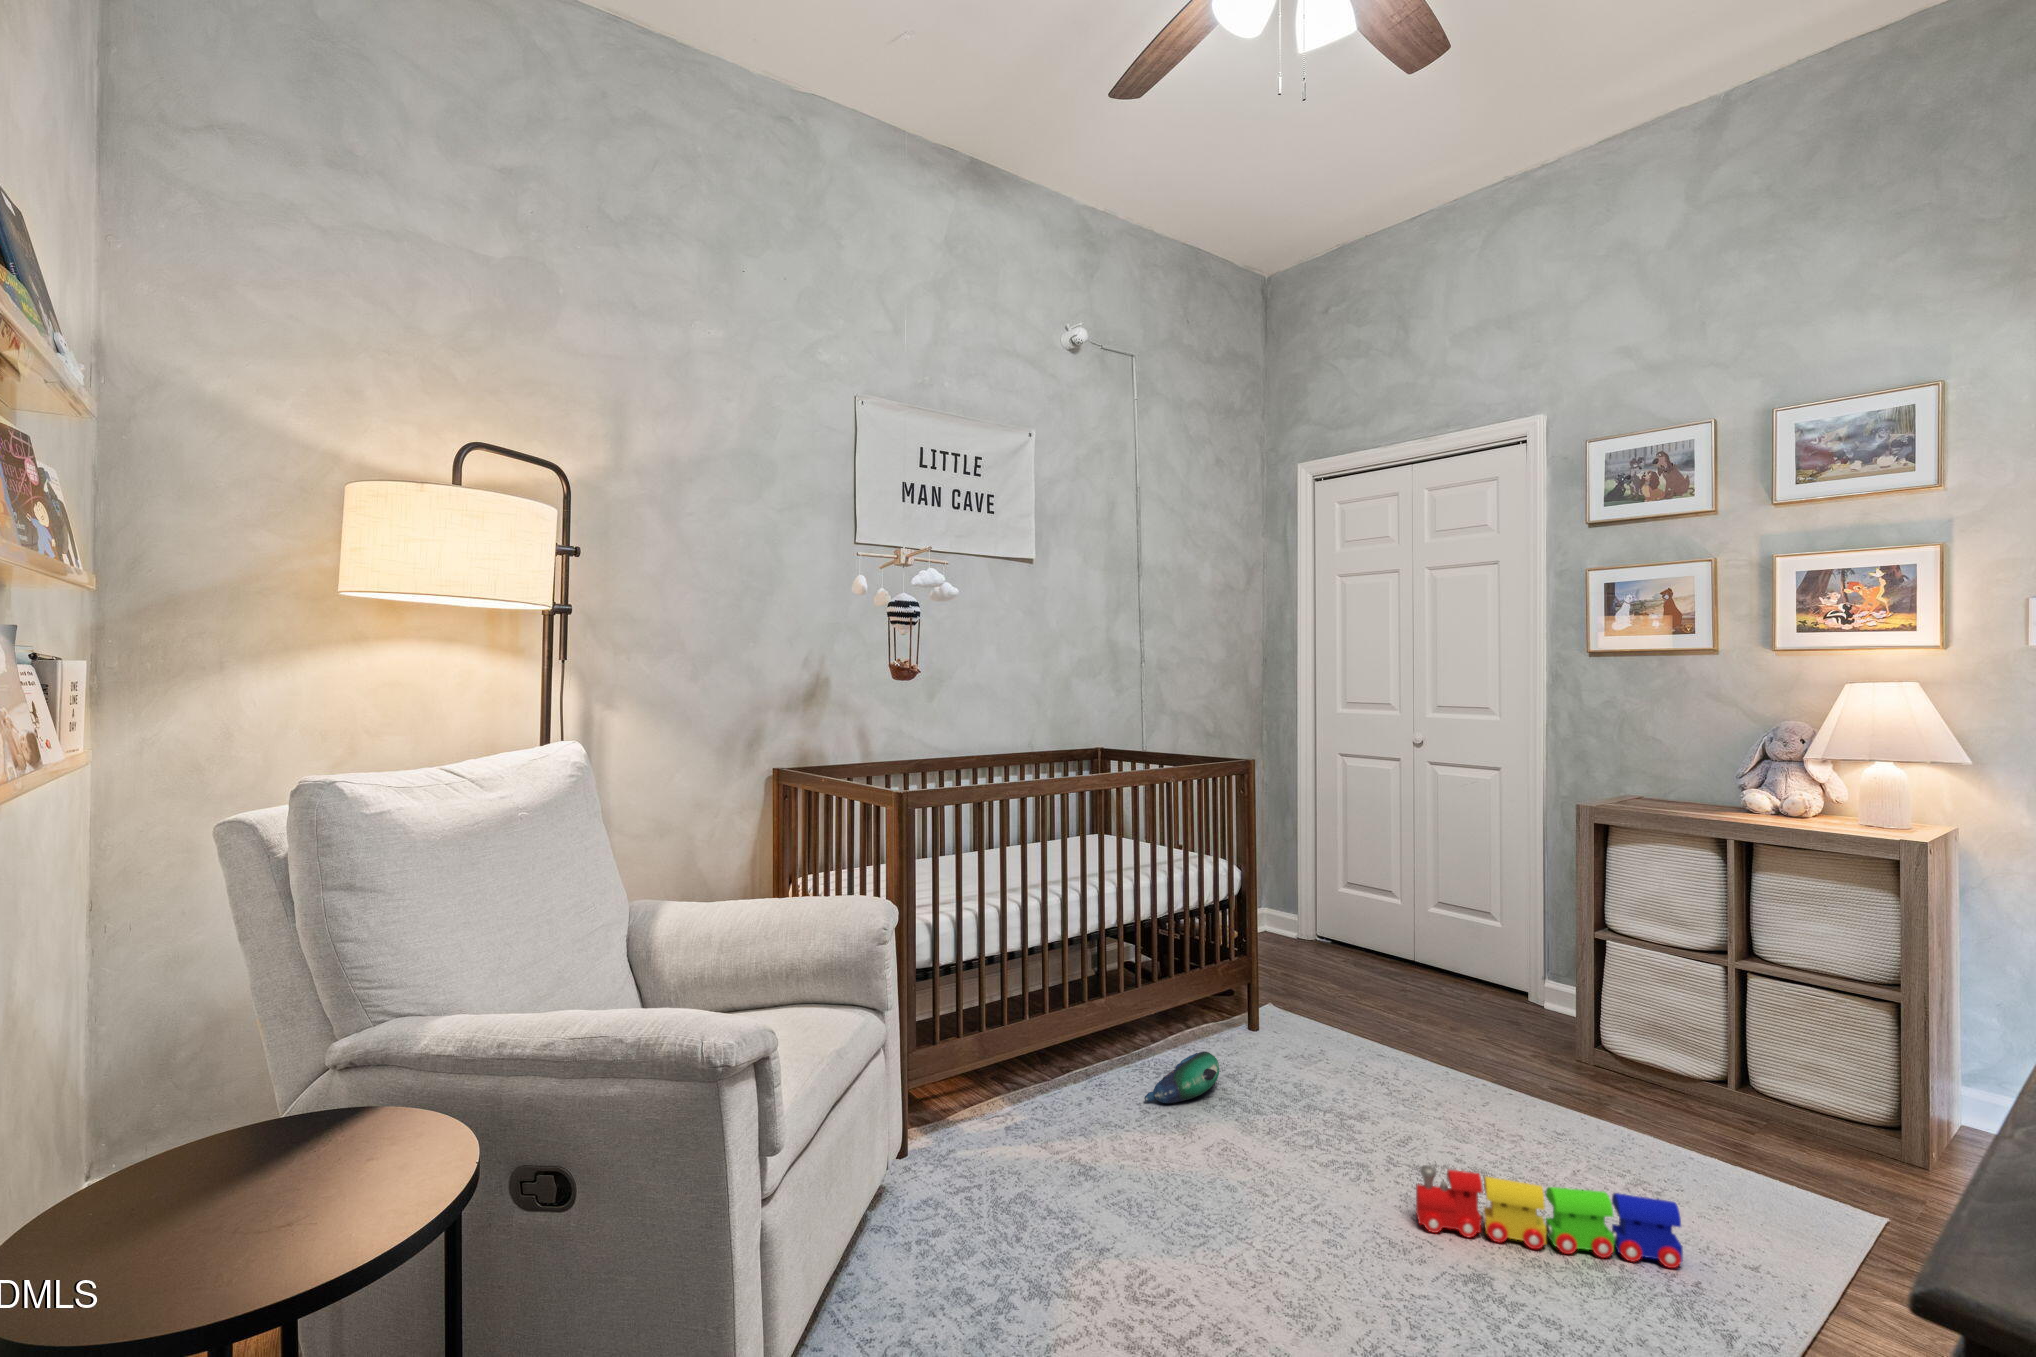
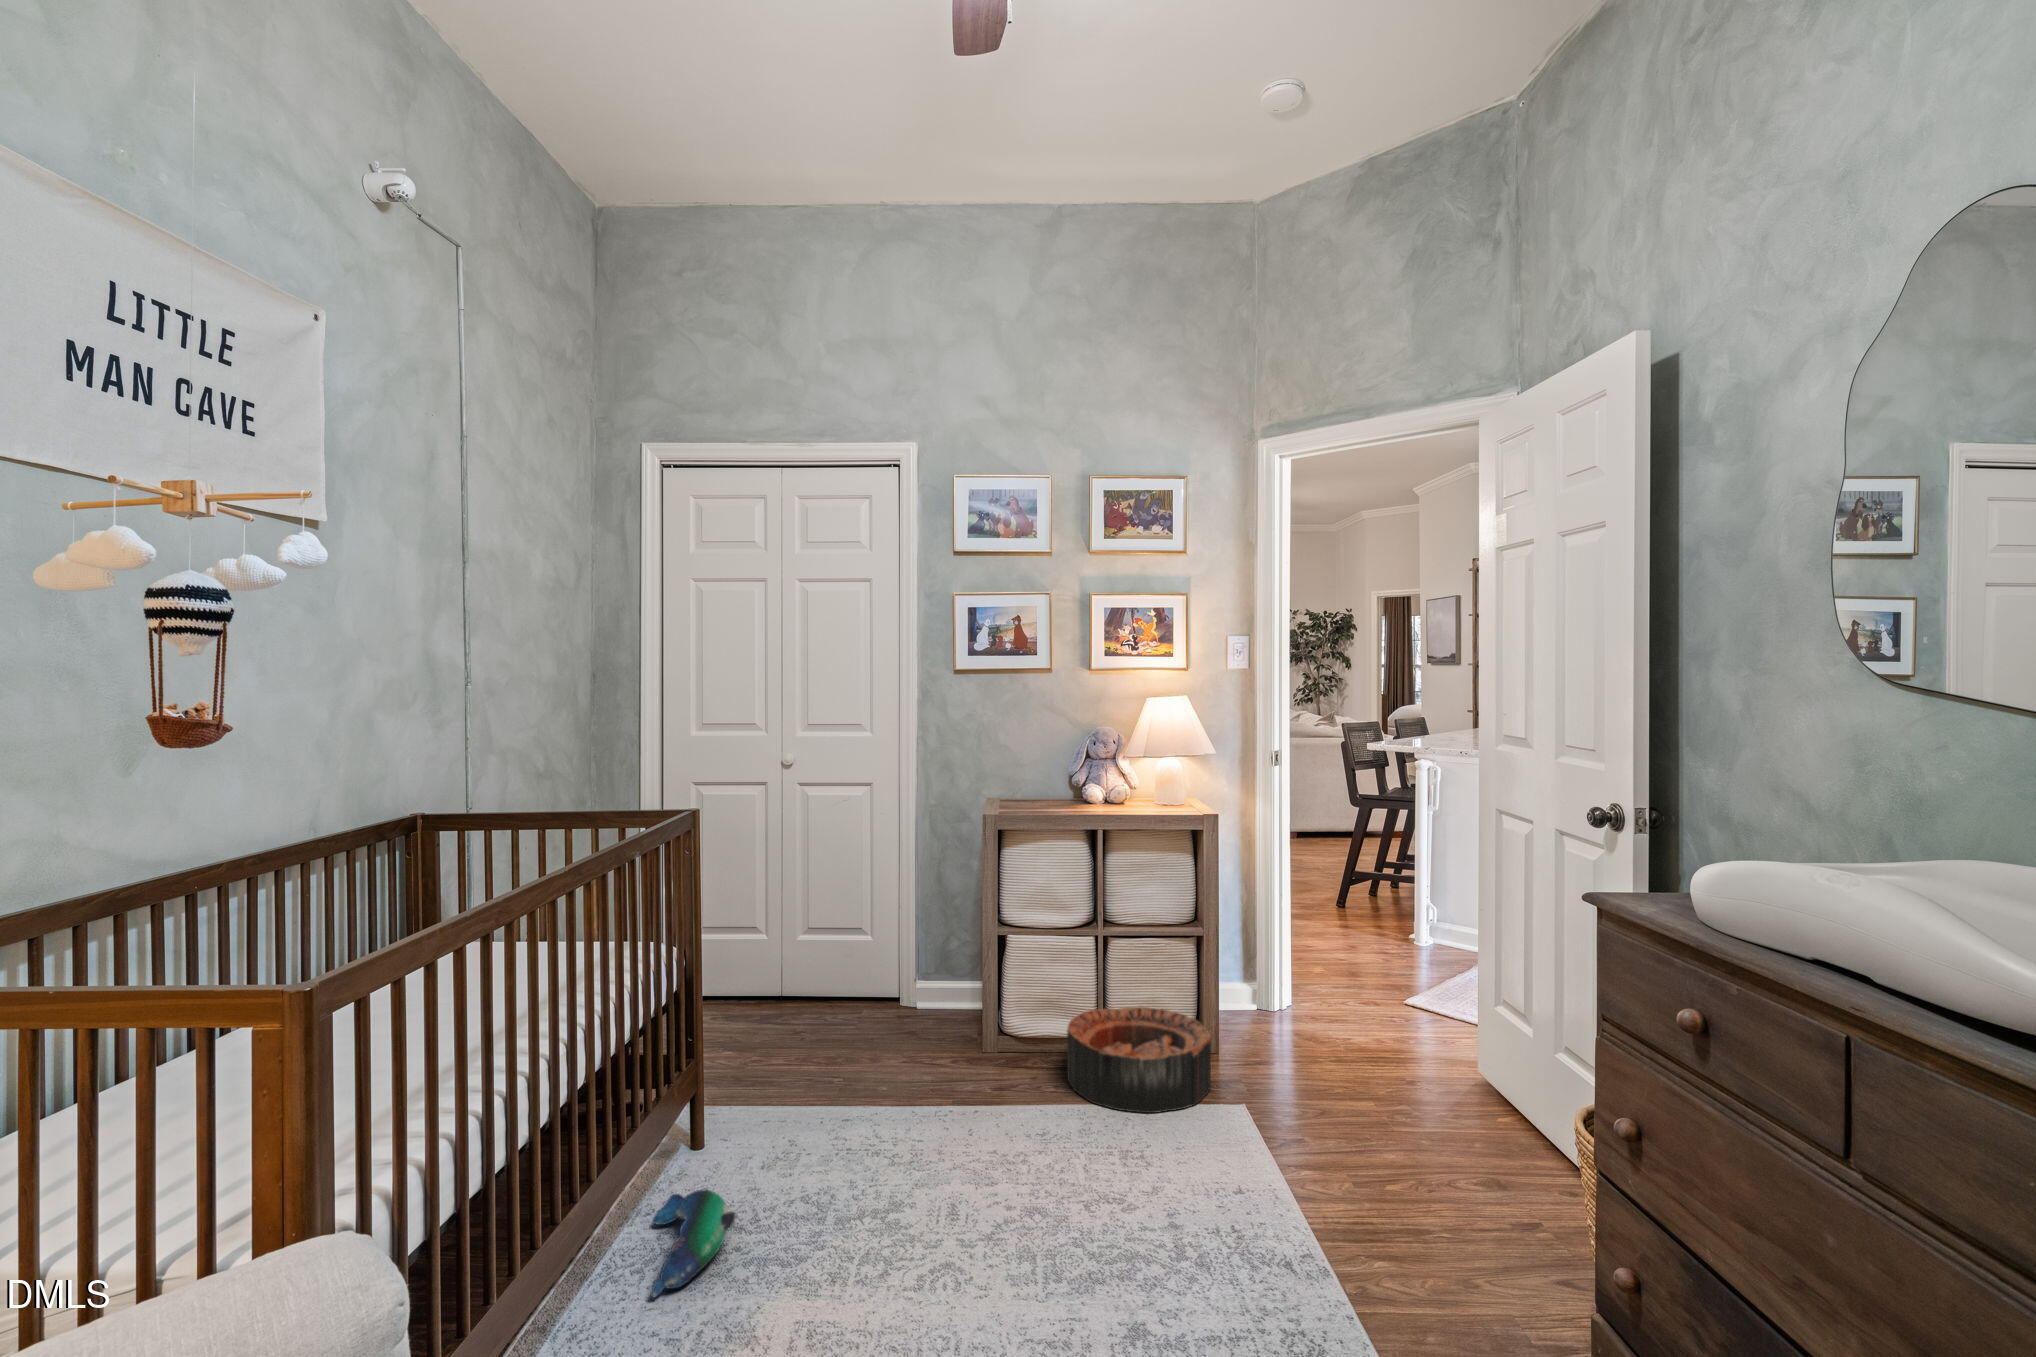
basket: none [1638,1048,1850,1187] -> present [1067,1007,1211,1113]
toy train: present [1416,1165,1683,1268] -> none [1037,1161,1223,1296]

